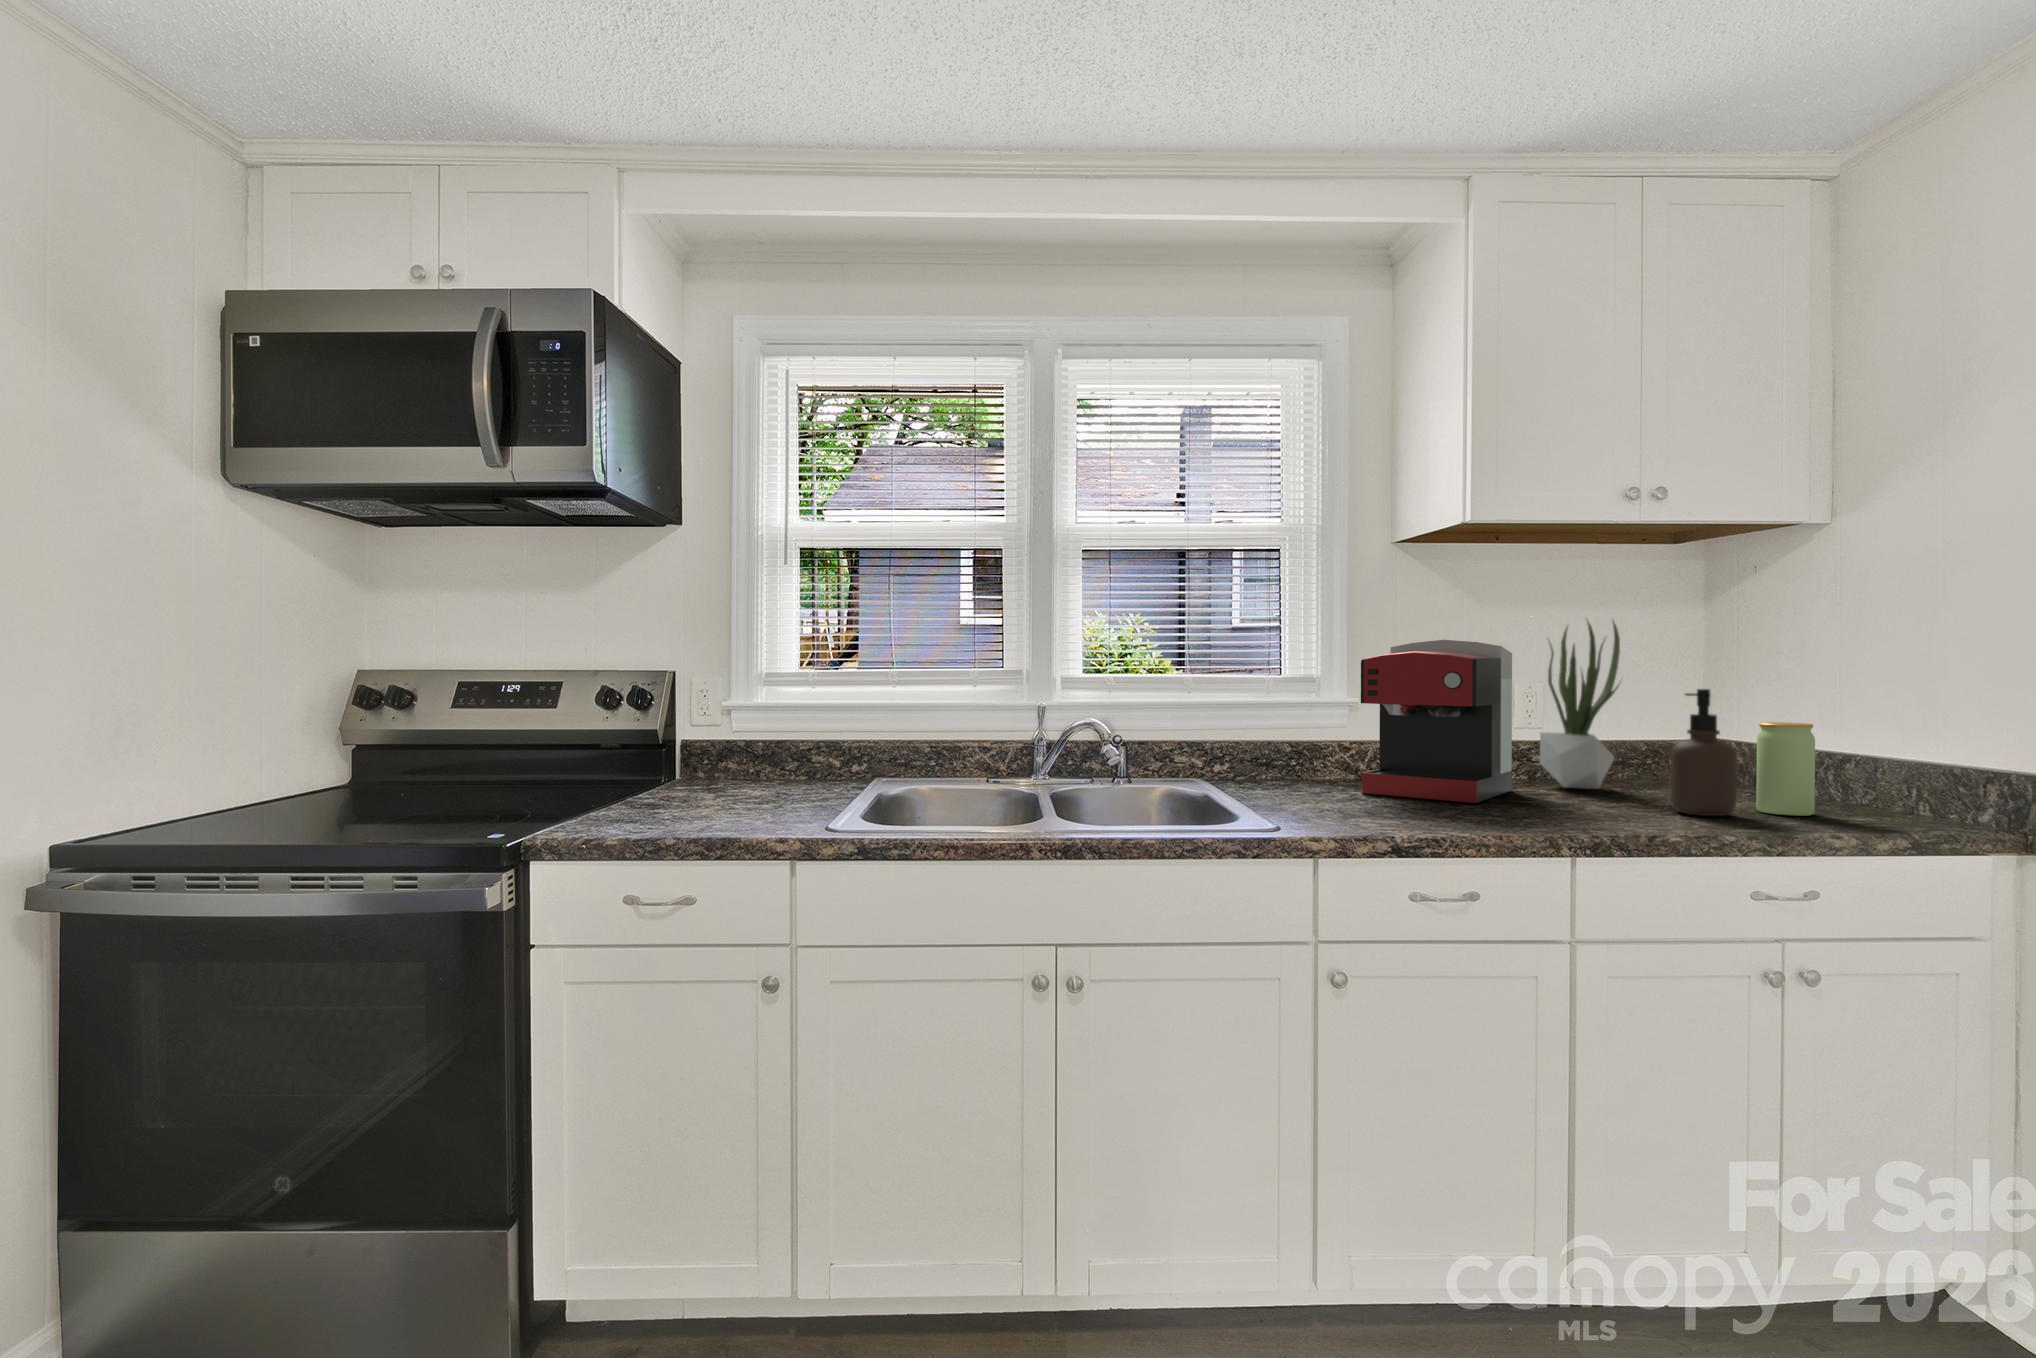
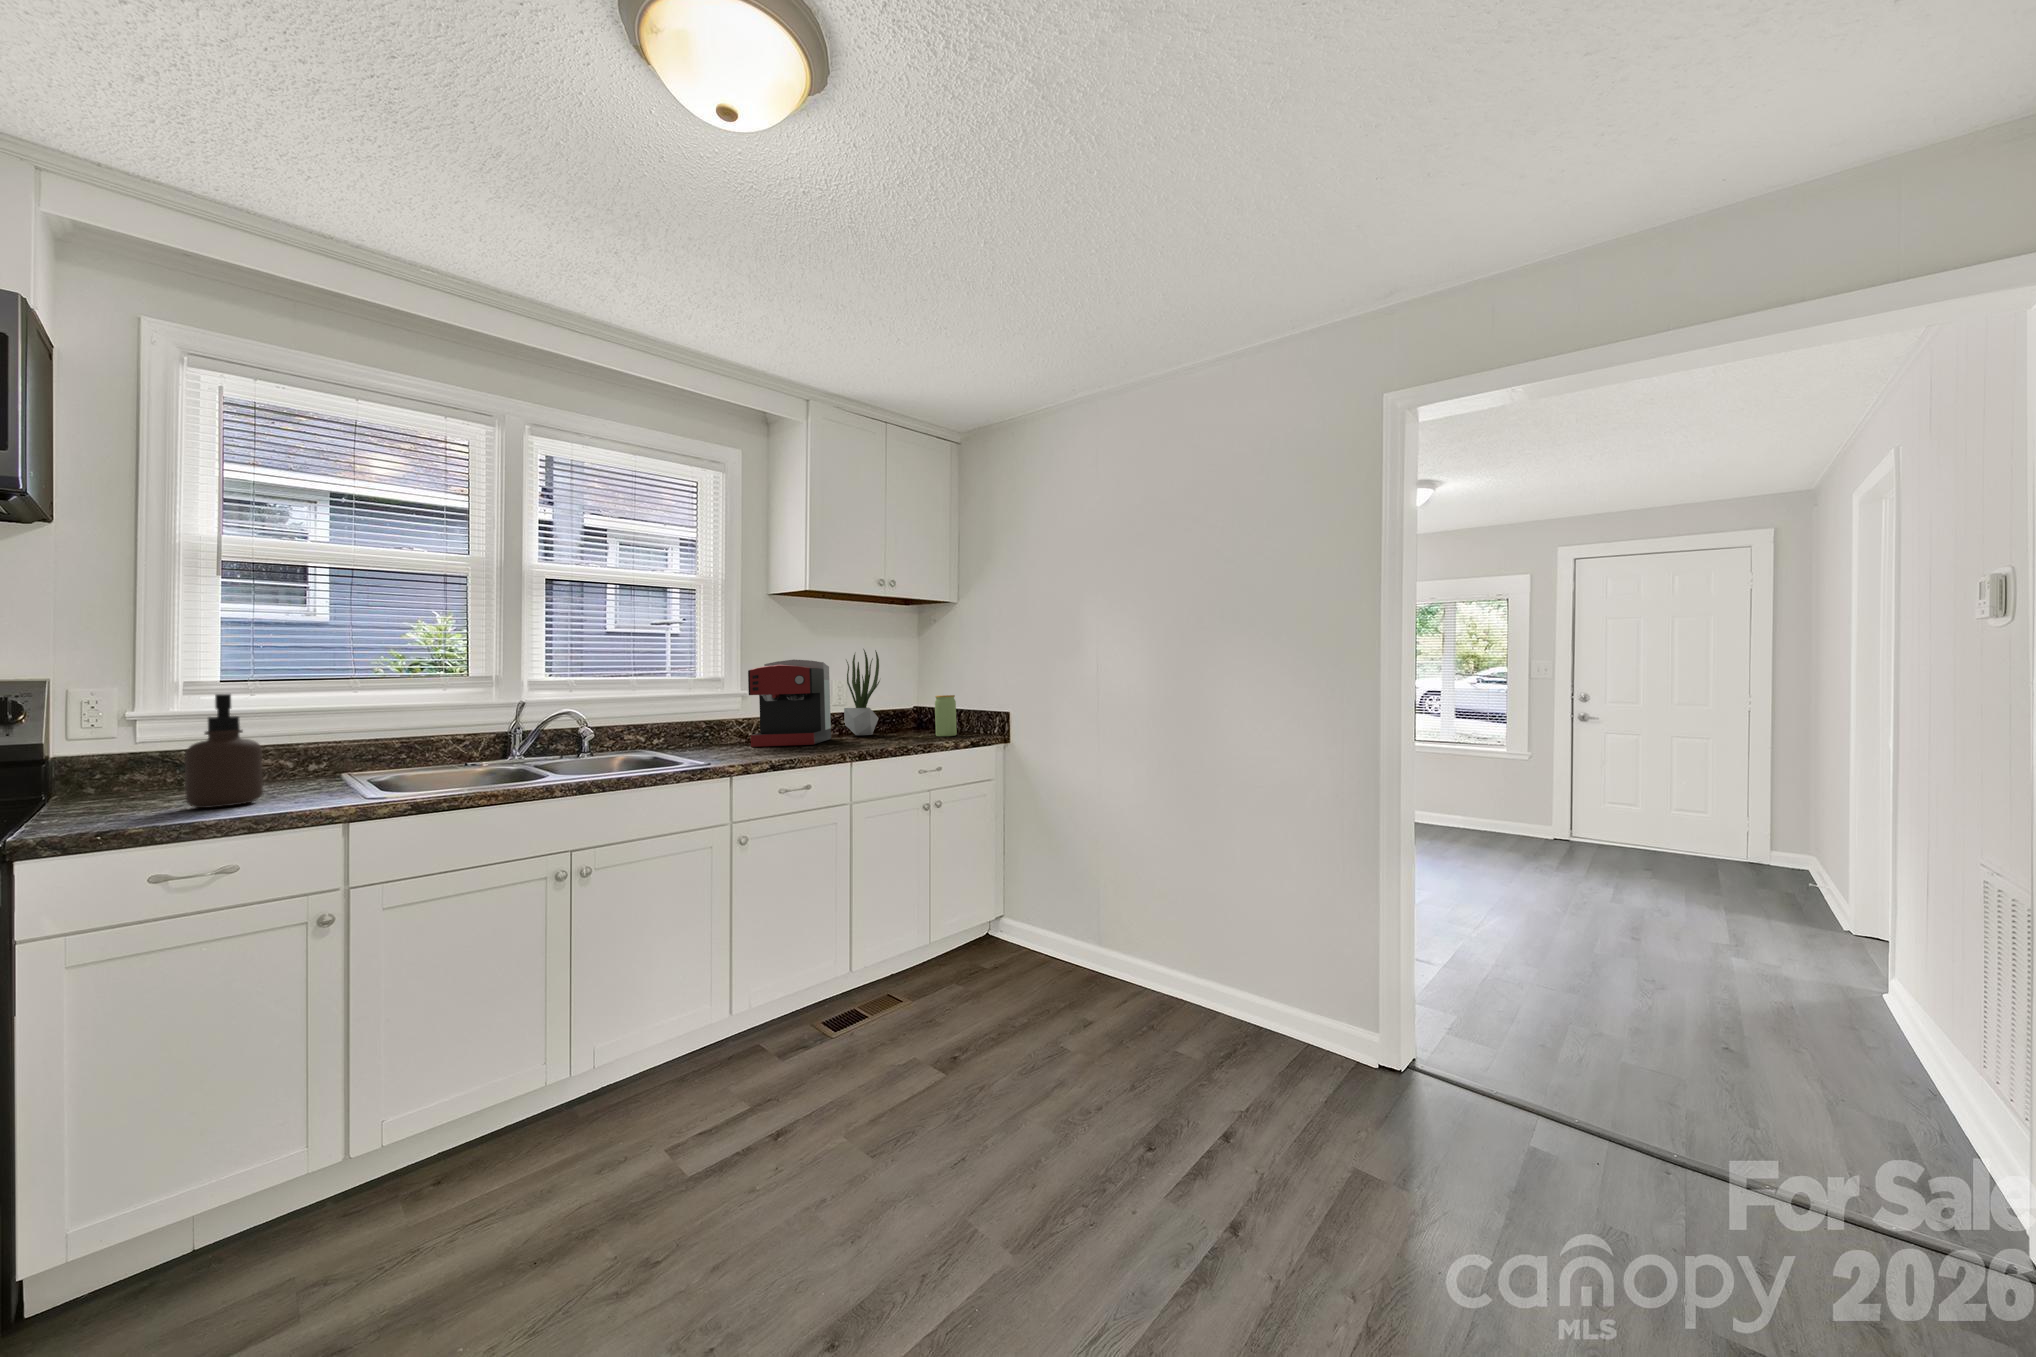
soap dispenser: present [1671,689,1737,816] -> present [185,694,263,808]

